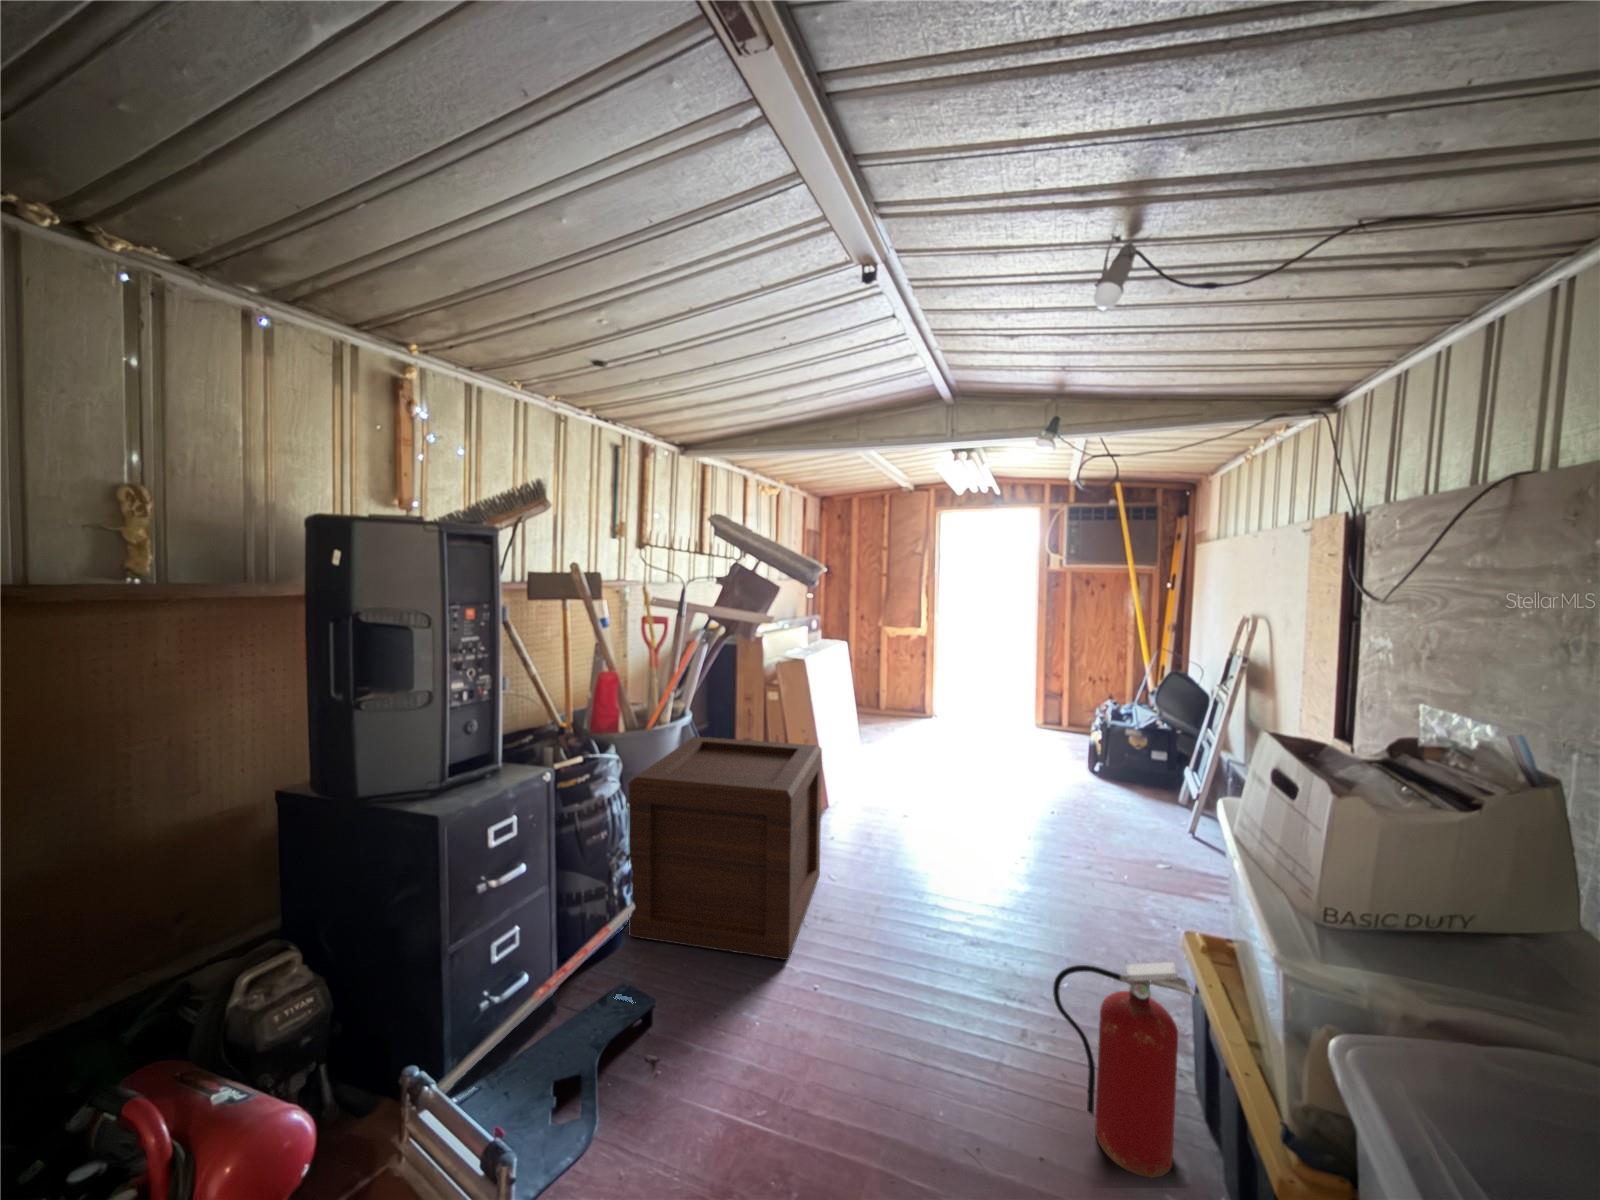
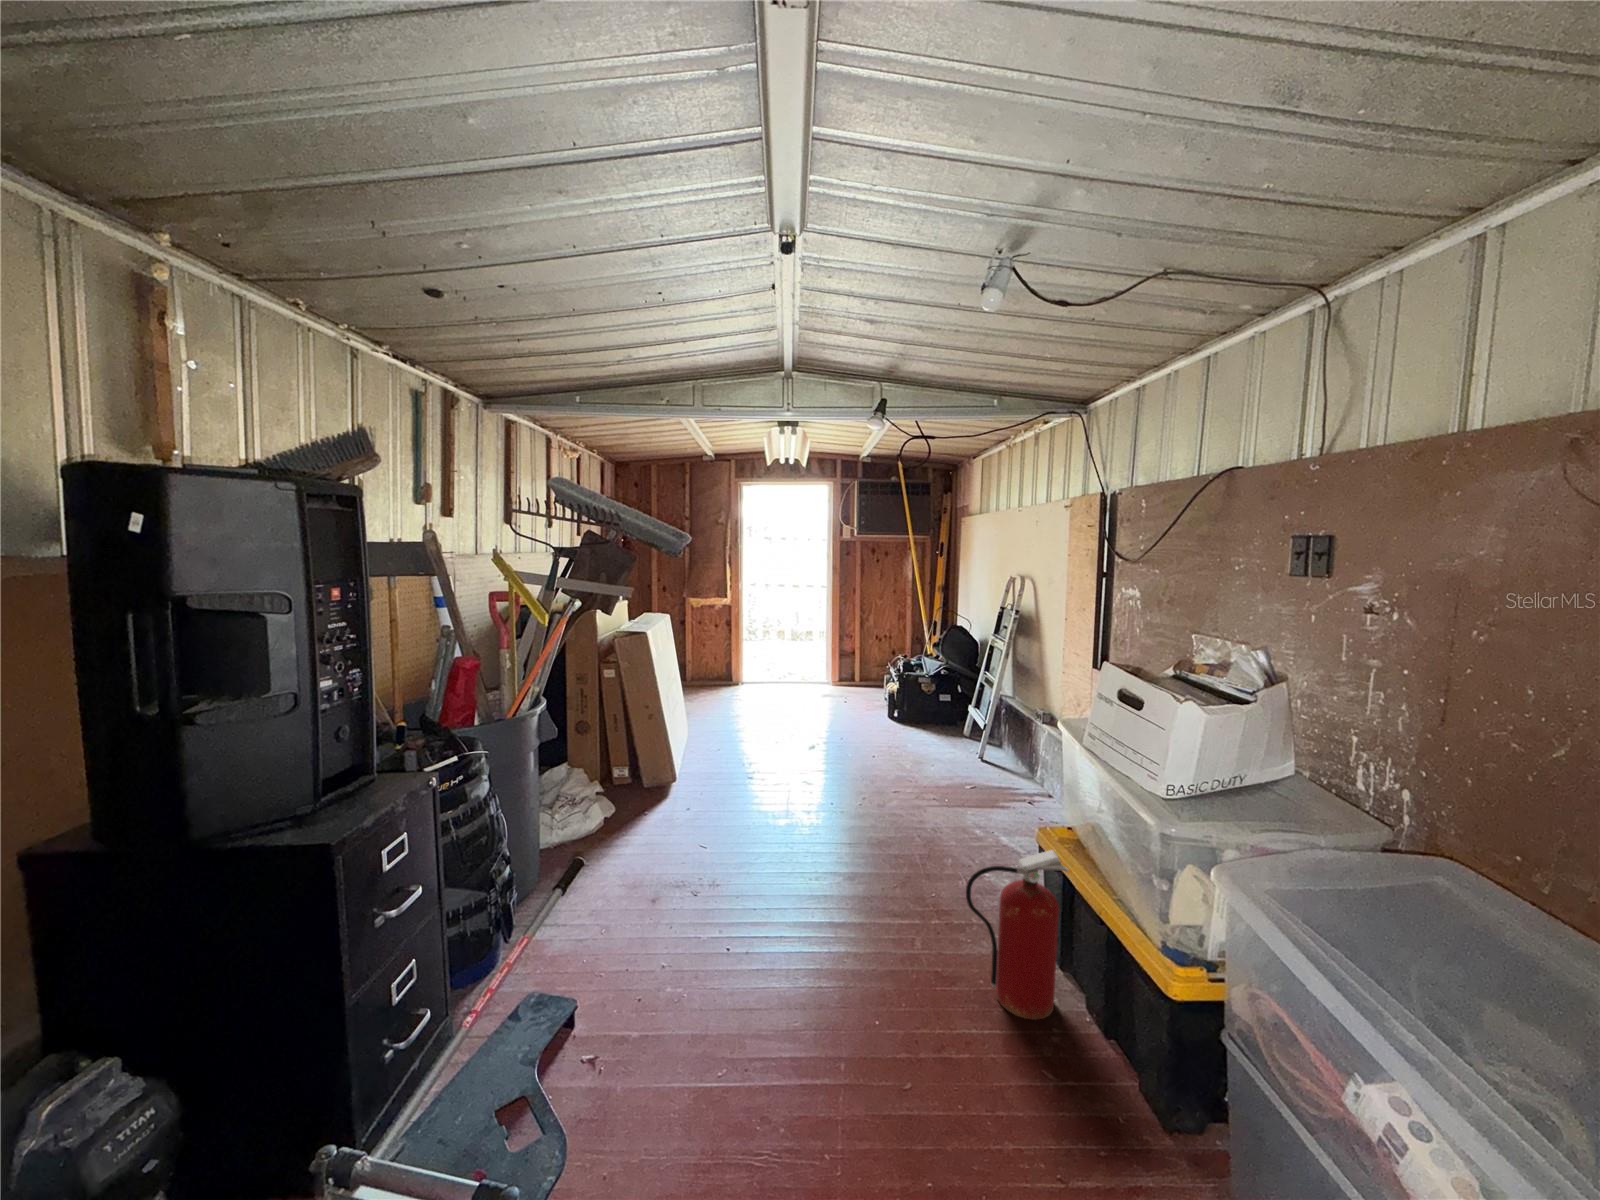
wooden crate: present [628,736,822,960] -> none [507,717,698,947]

